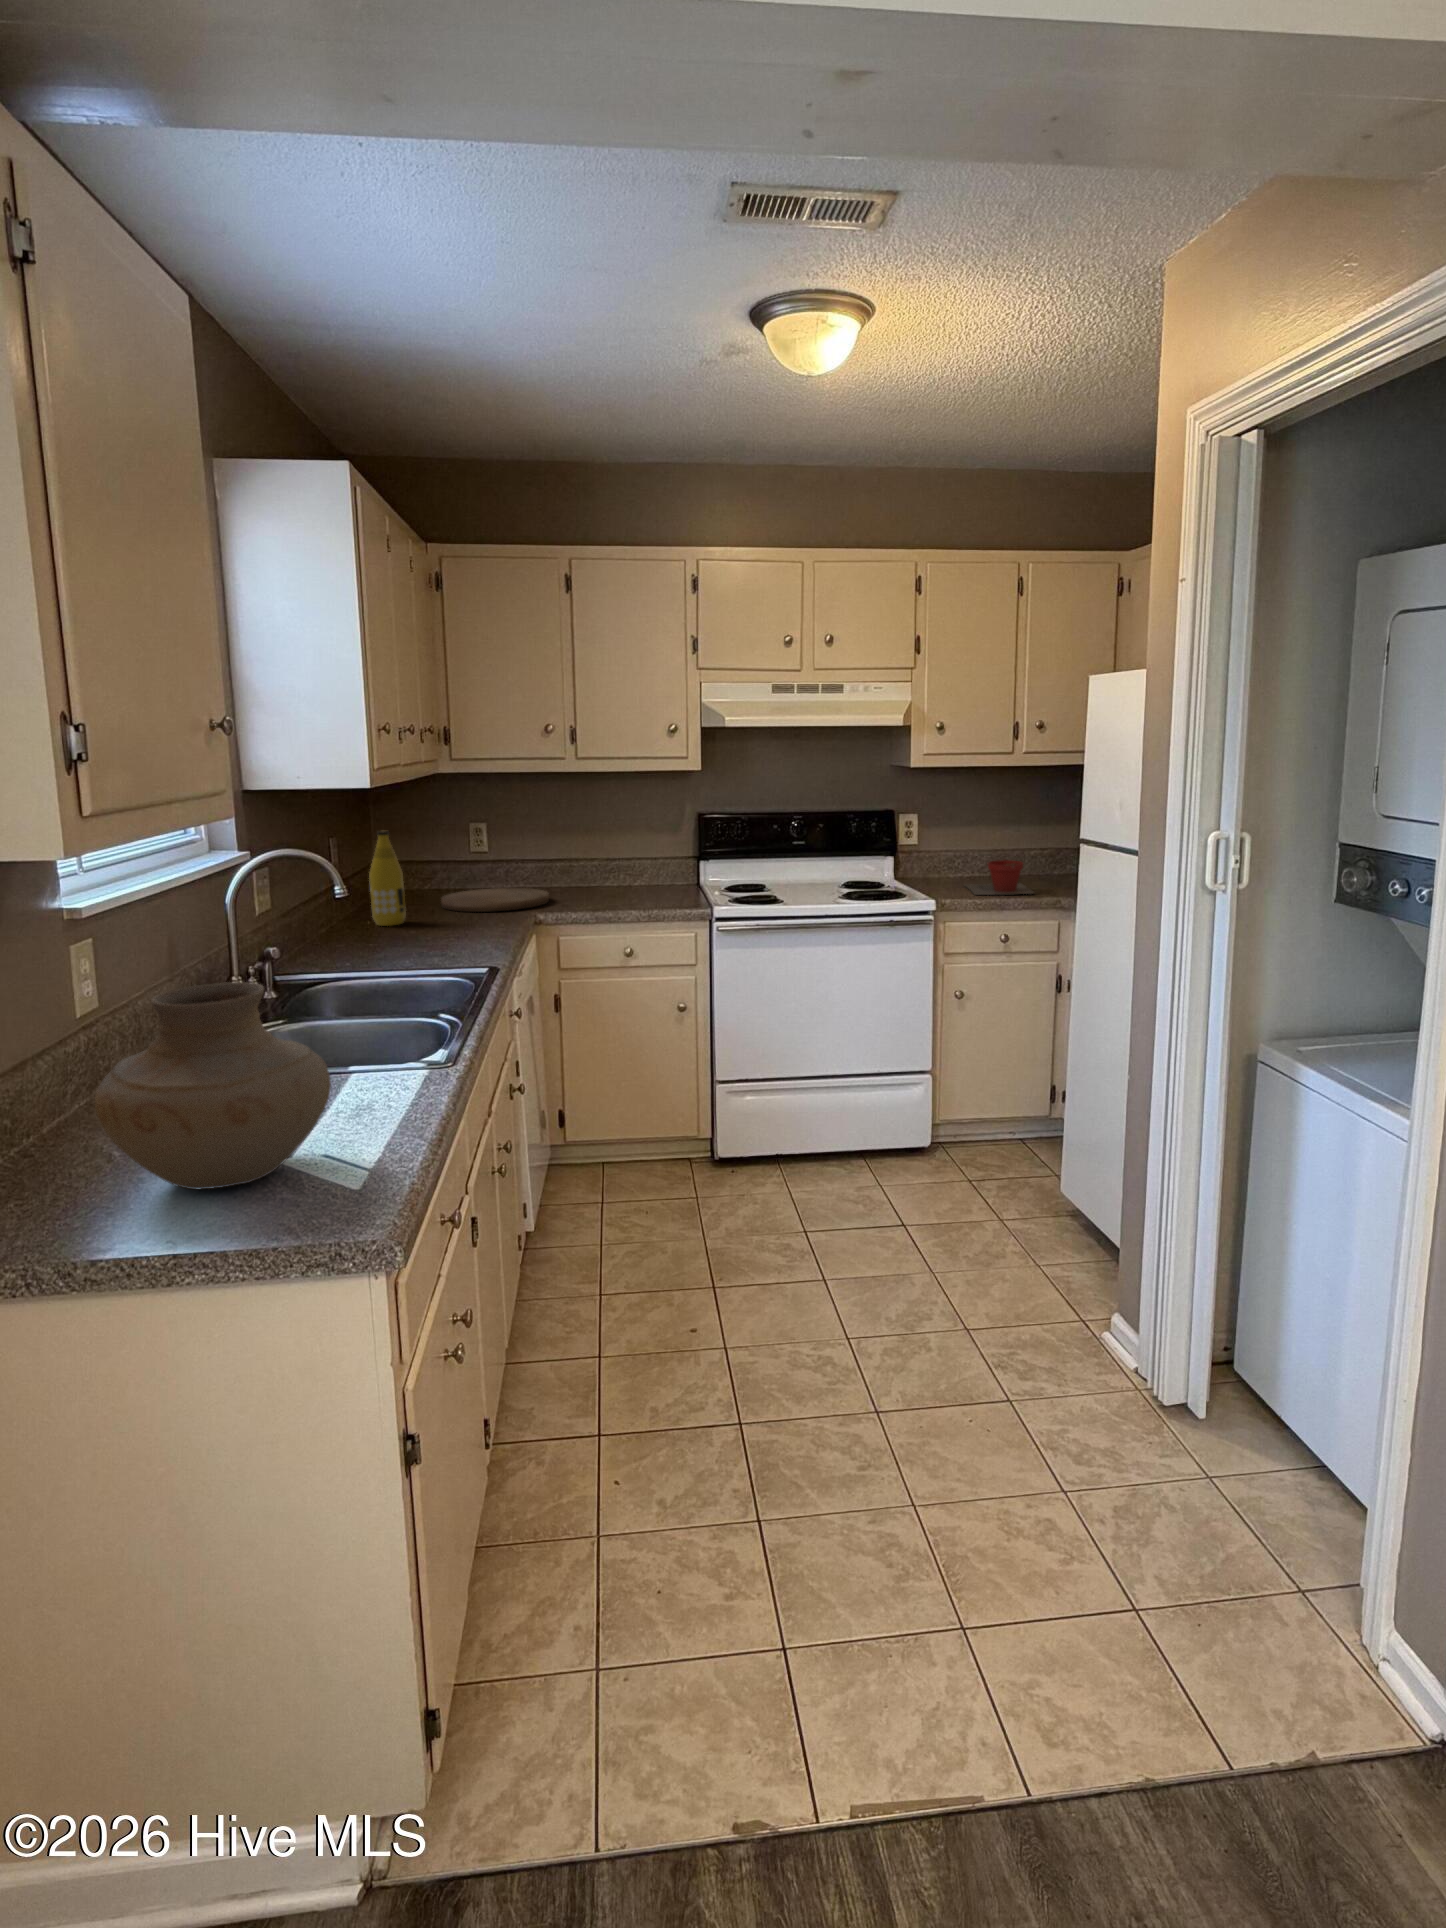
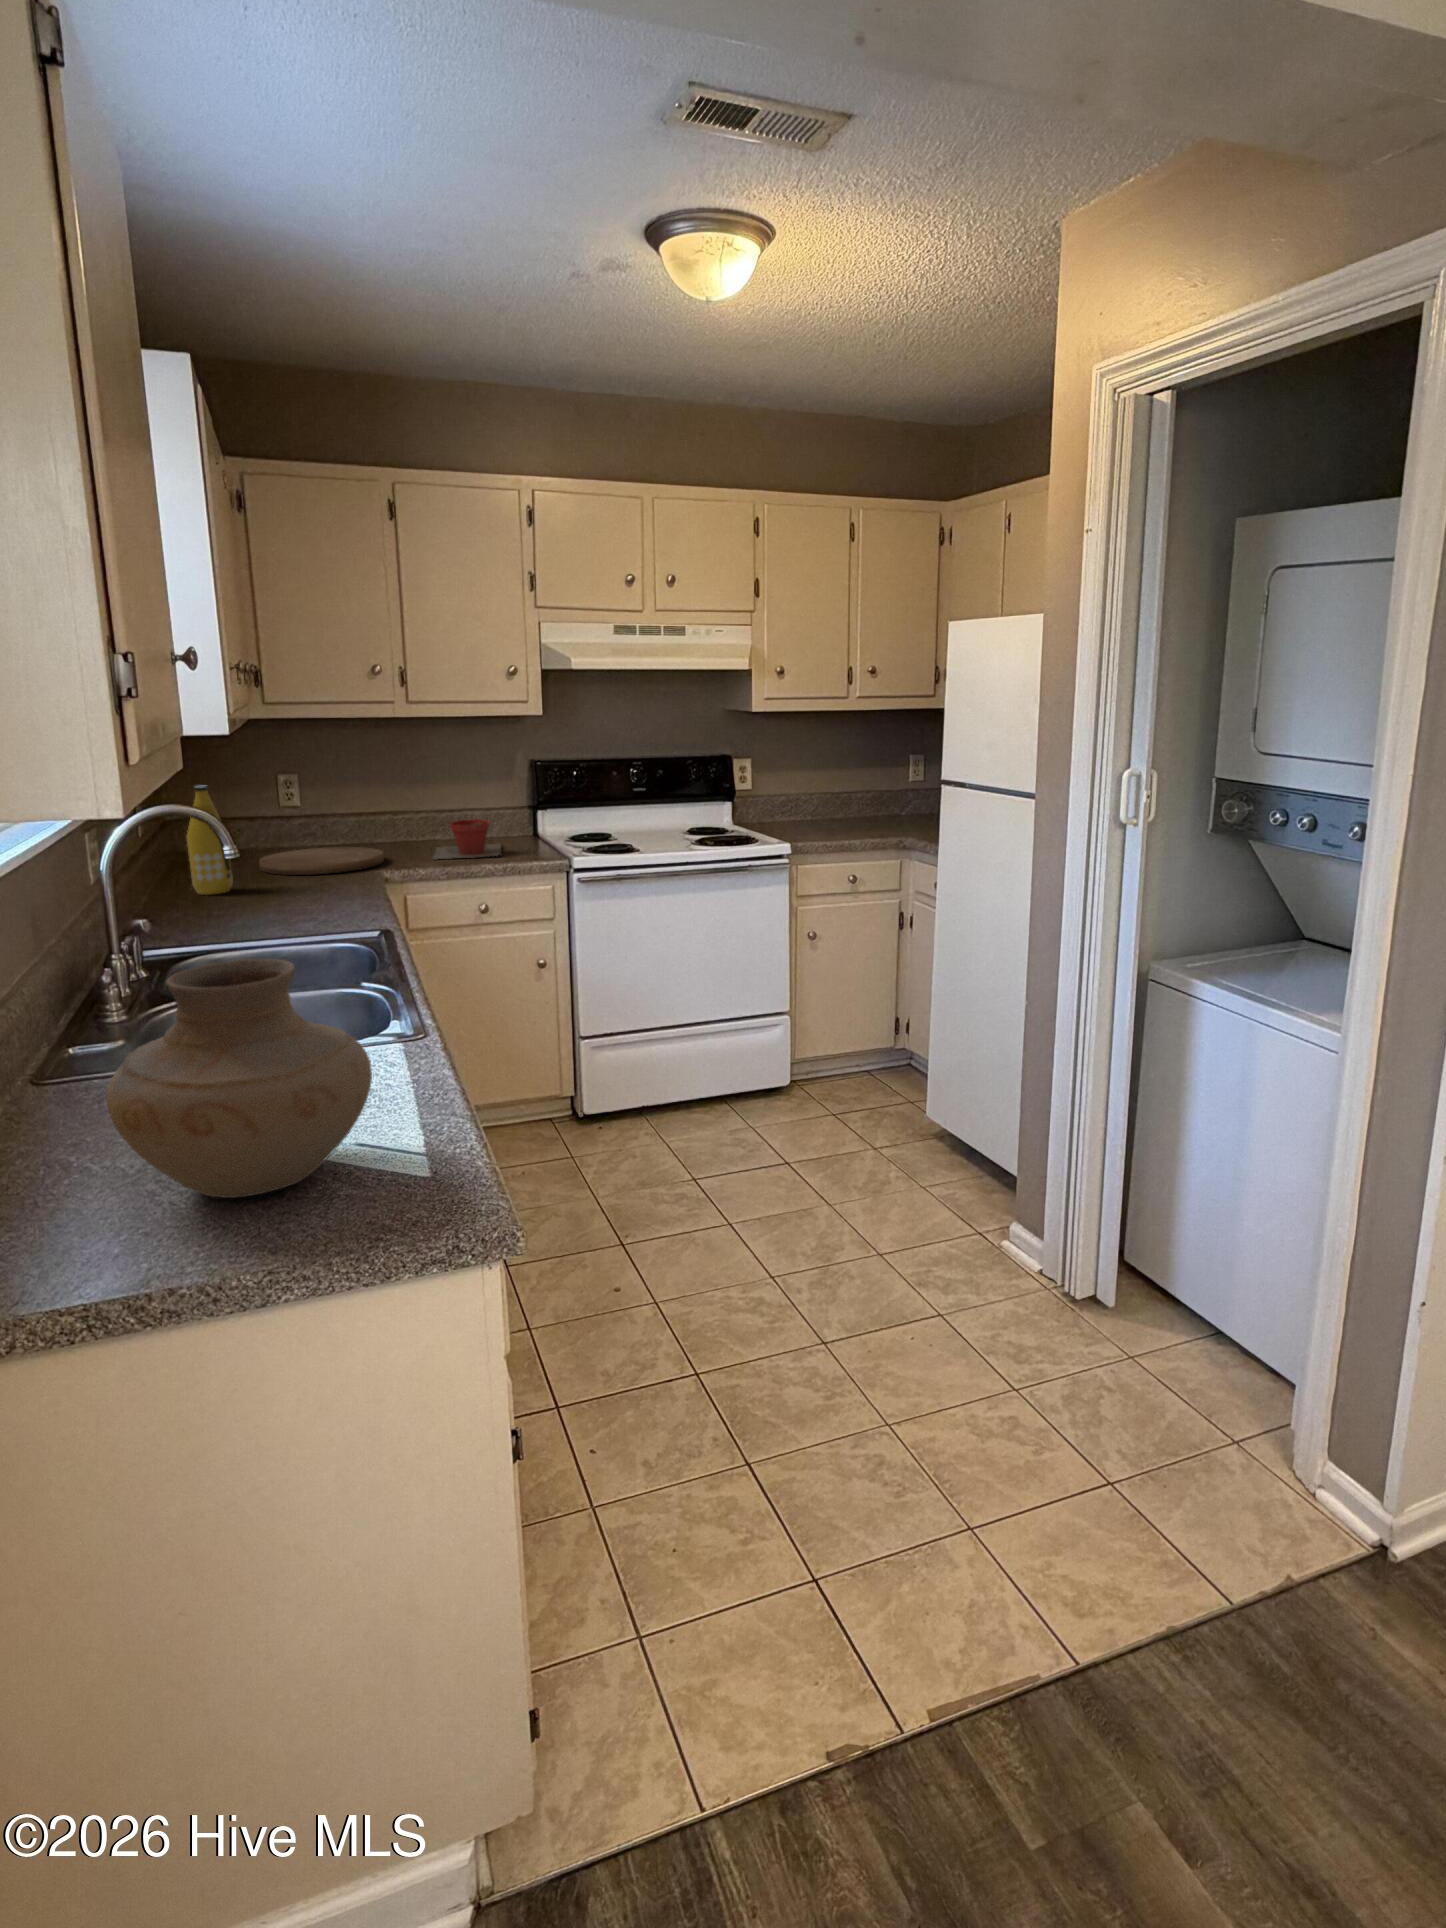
plant pot: present [965,860,1033,895] -> present [433,819,501,859]

